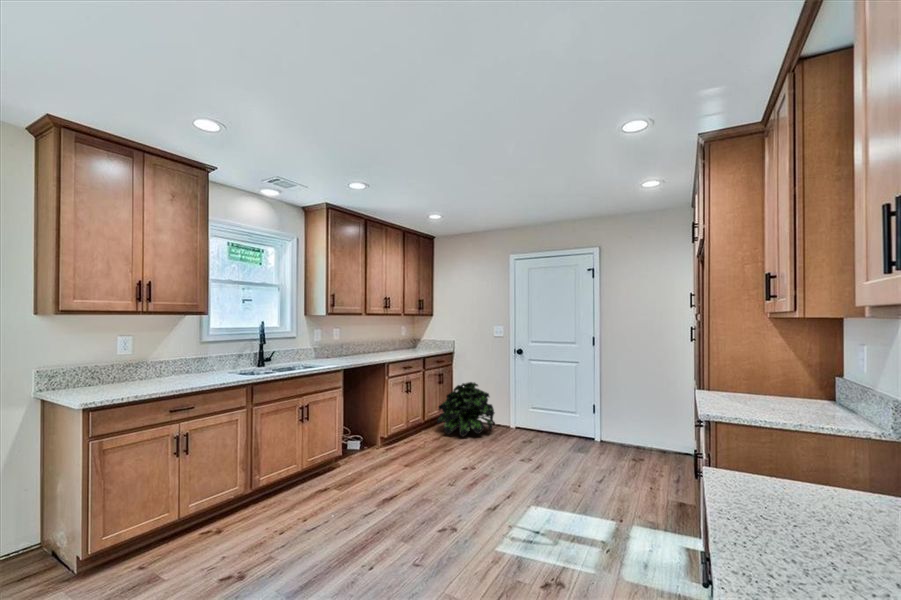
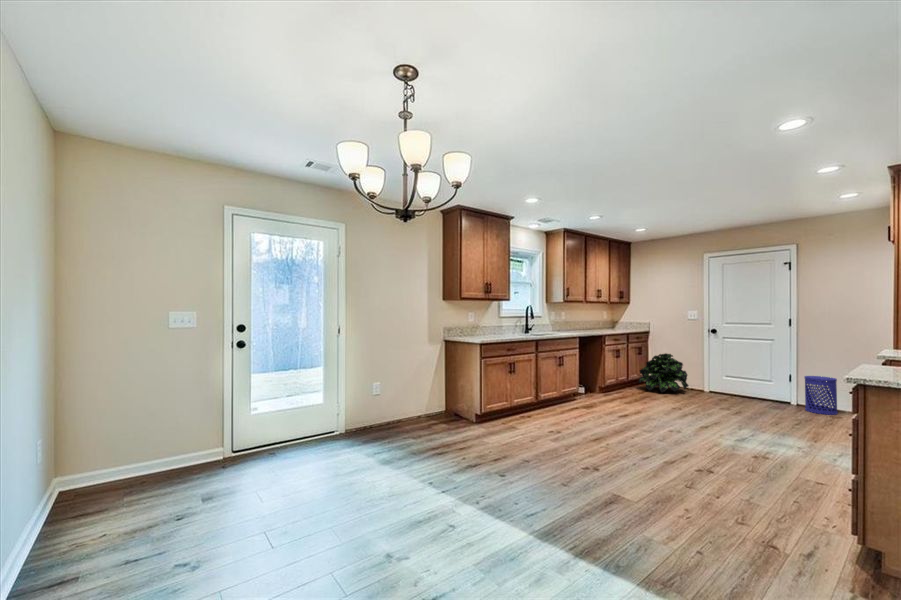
waste bin: none [616,407,649,457] -> present [805,376,838,415]

